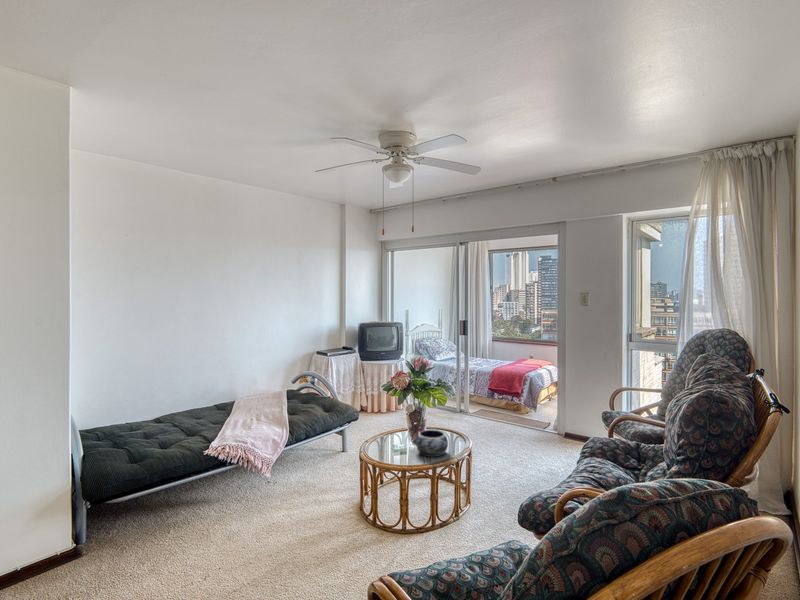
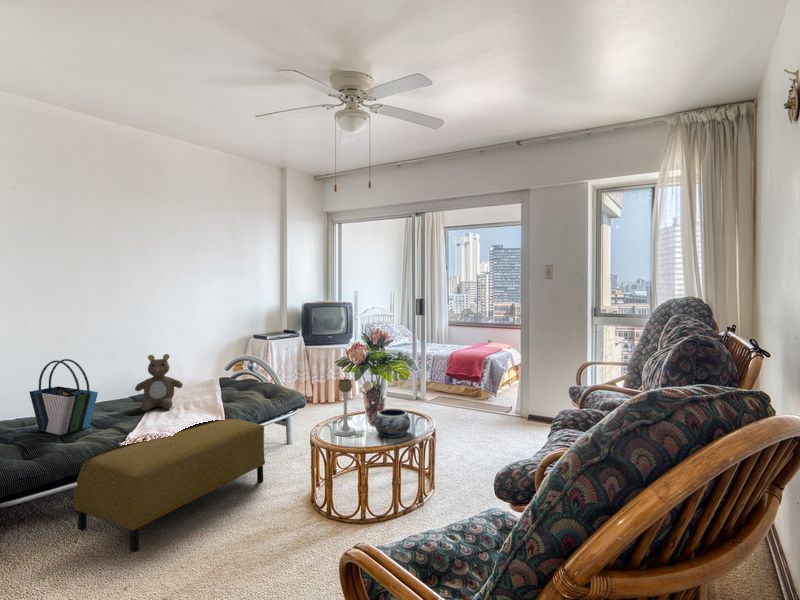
teddy bear: none [217,372,256,421] -> present [135,354,183,411]
tote bag: none [136,378,188,442] -> present [29,359,98,435]
candle holder: none [381,402,400,453] -> present [335,379,356,436]
ottoman: none [168,428,322,546] -> present [74,419,265,552]

